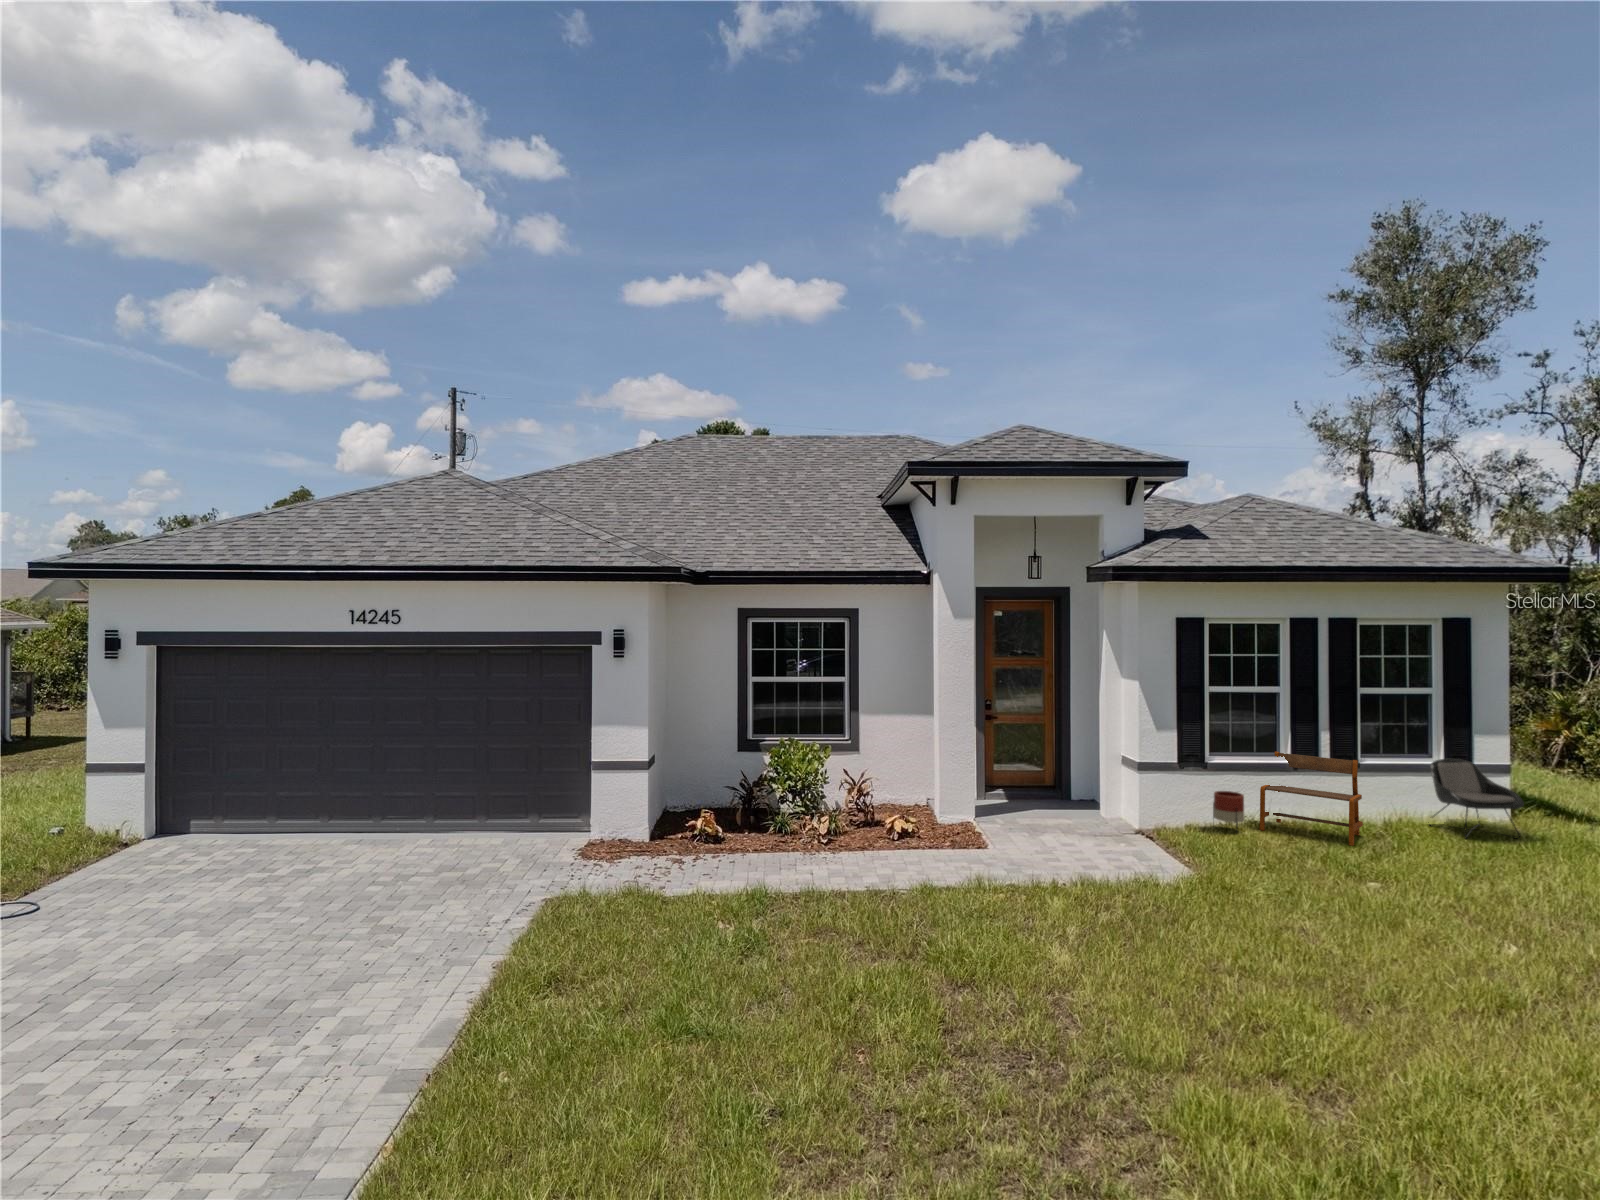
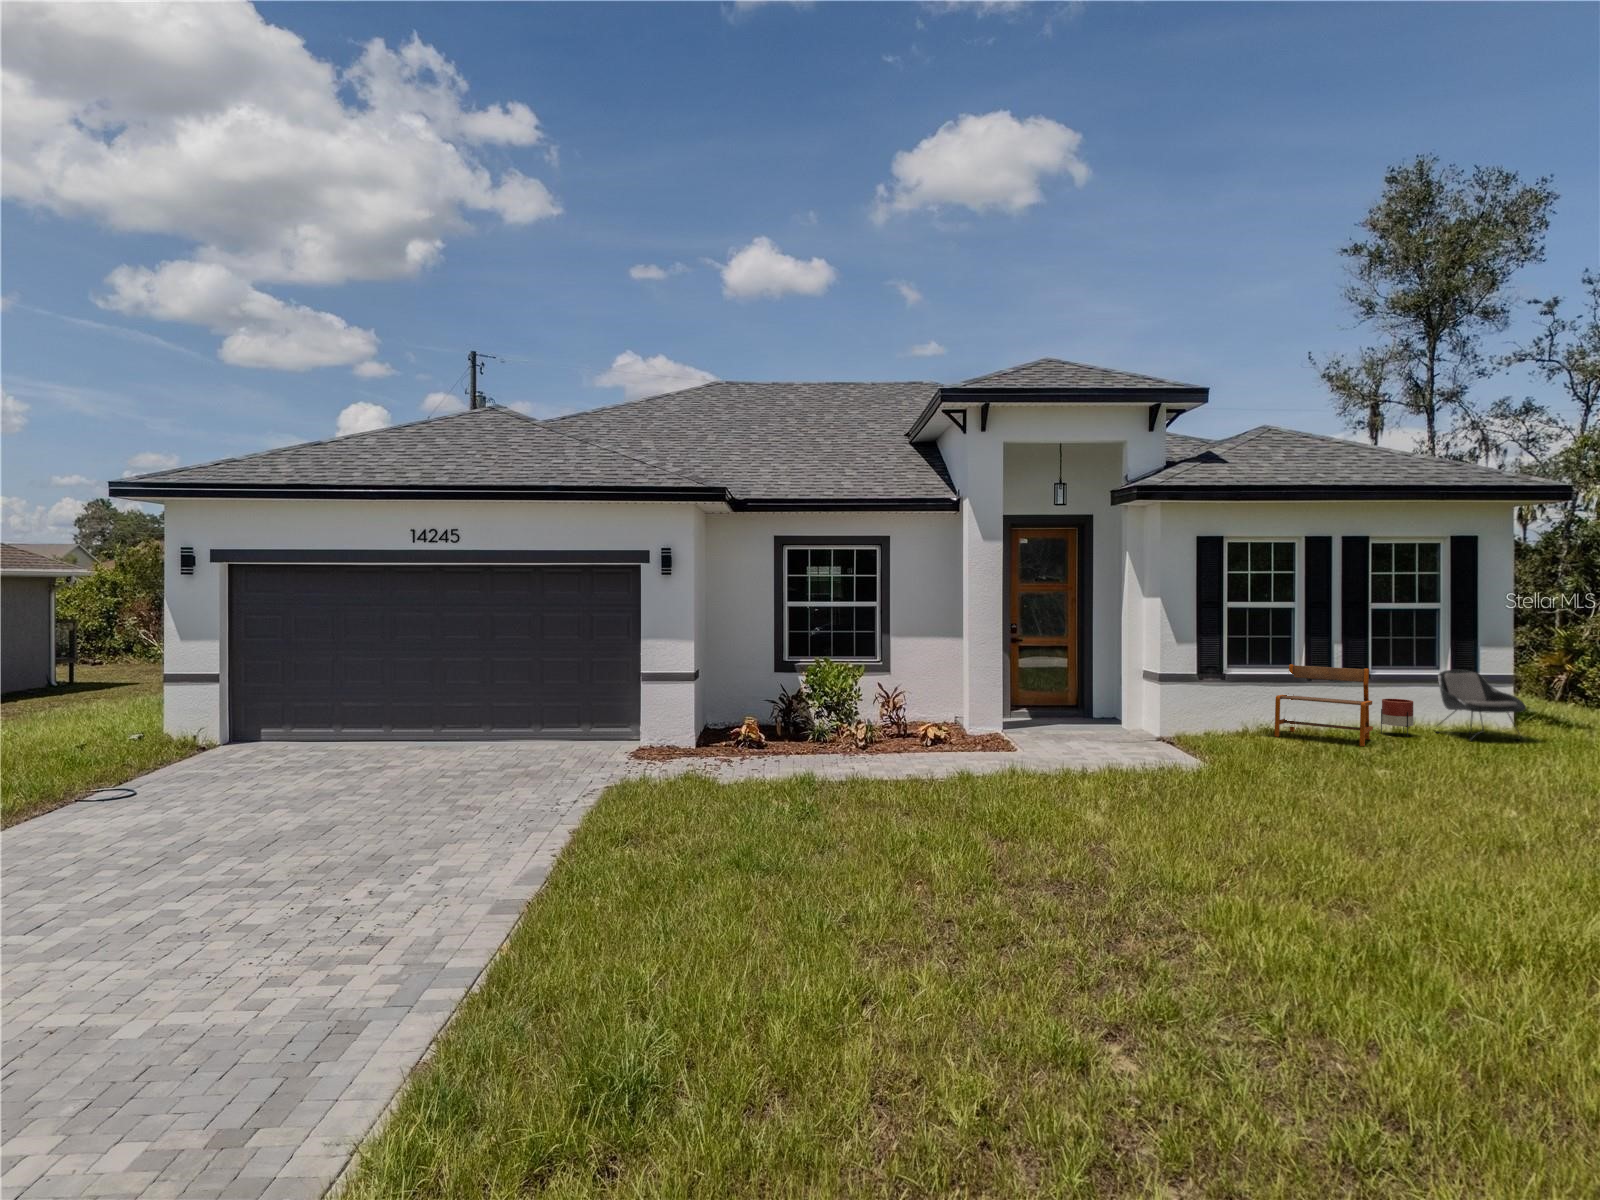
planter: present [1213,791,1244,828] -> present [1381,699,1414,737]

